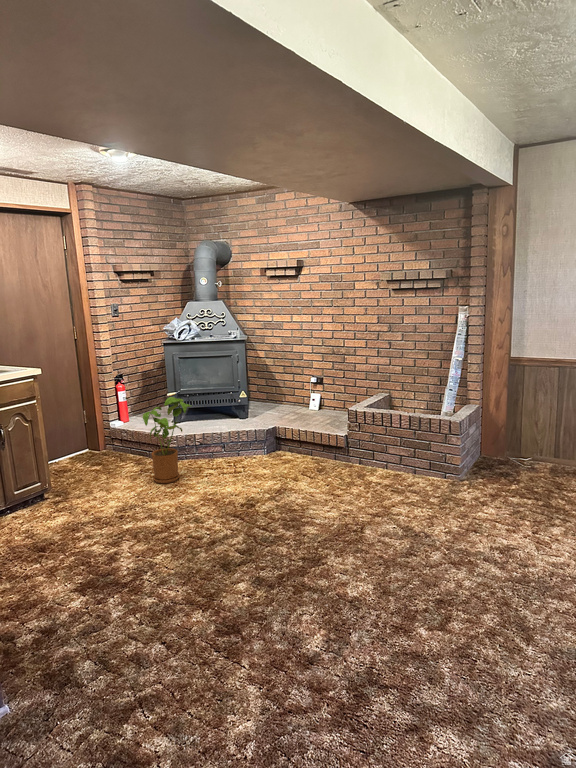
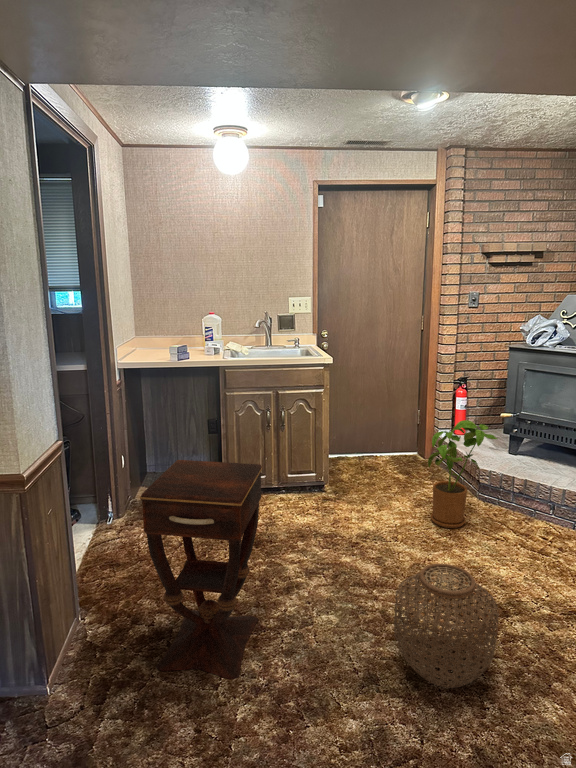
side table: none [25,449,148,646] -> present [140,460,262,679]
woven basket: none [217,474,282,550] -> present [394,564,499,688]

